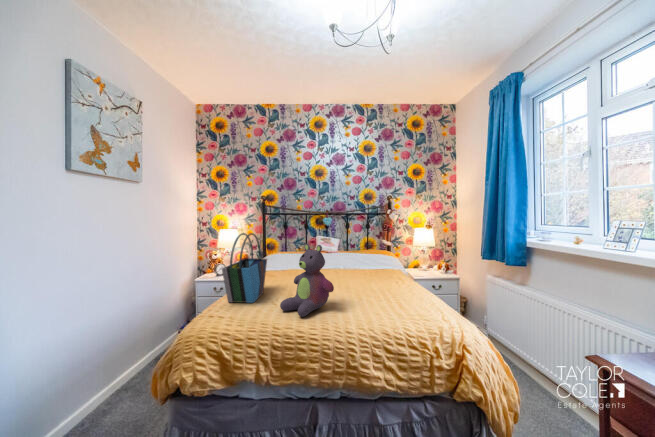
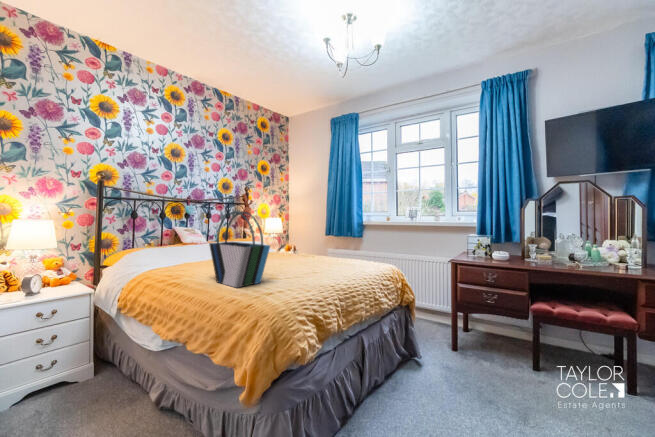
stuffed bear: present [280,244,334,317] -> none [289,220,334,279]

